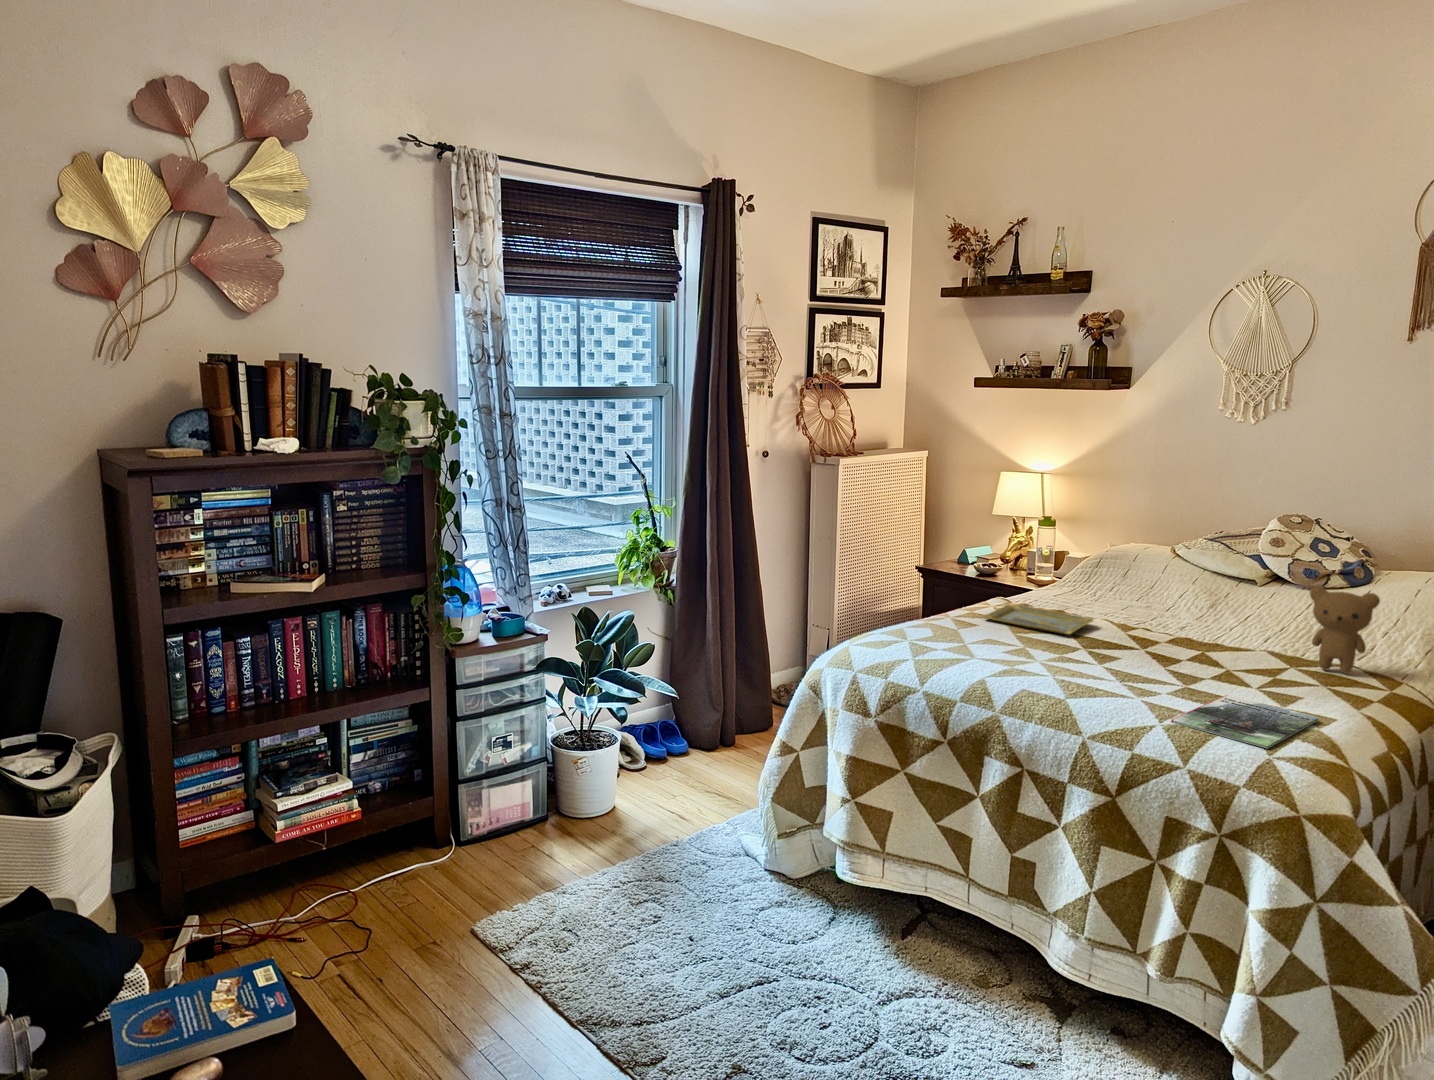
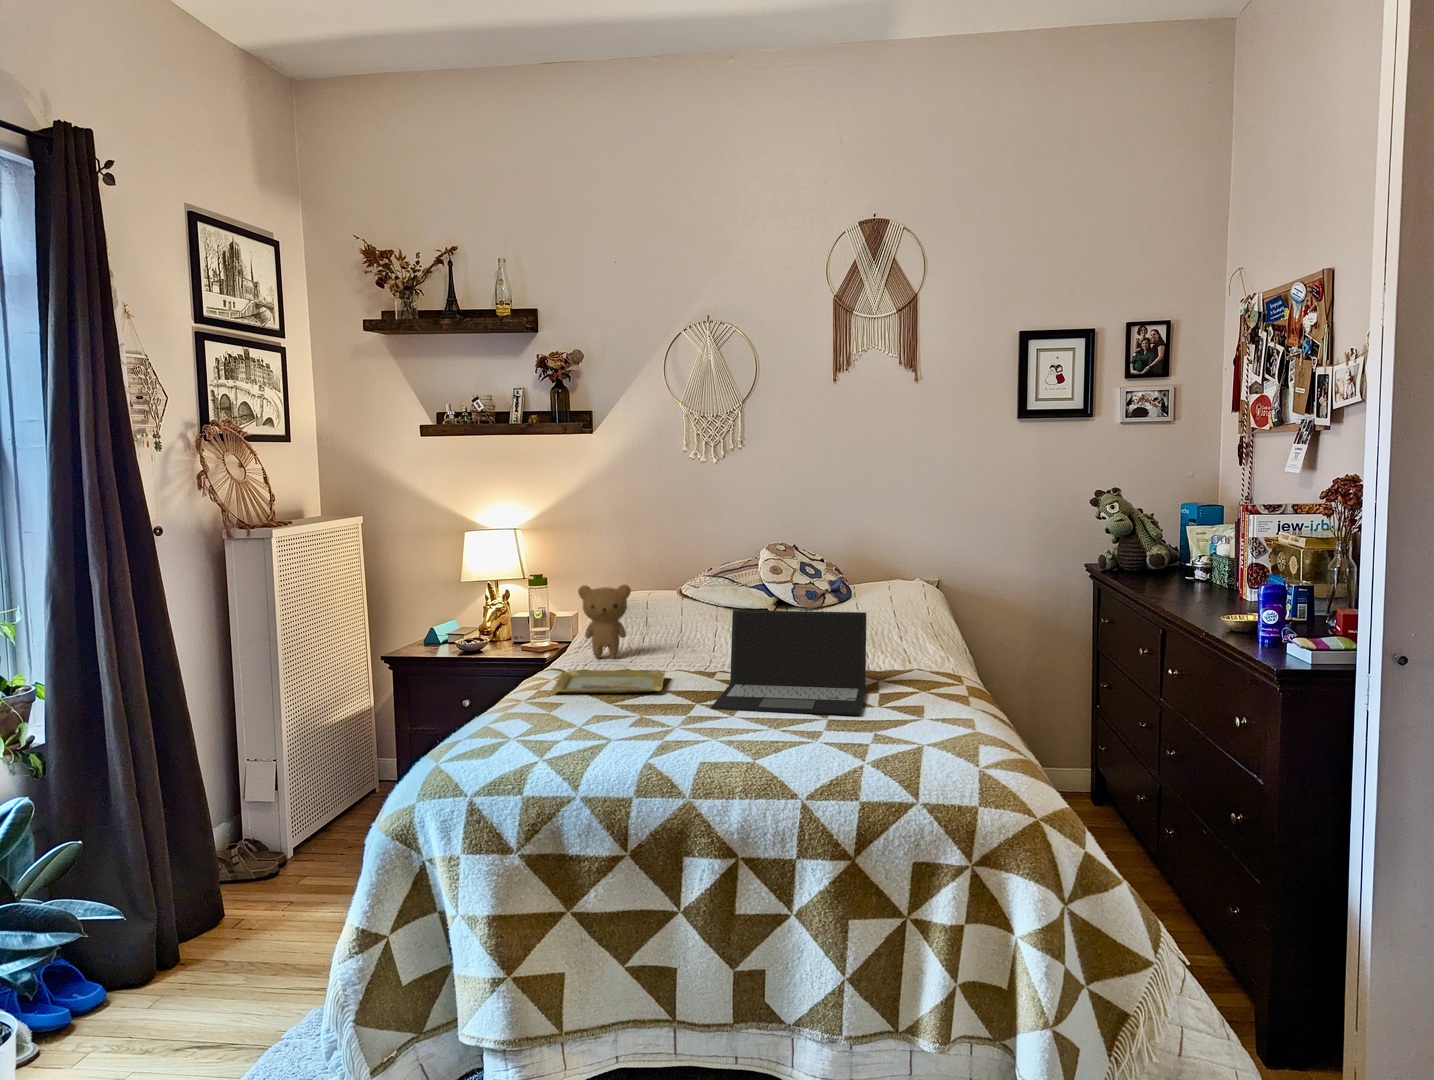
laptop: none [1095,575,1291,691] -> present [711,610,866,715]
teddy bear: present [1310,586,1380,674] -> present [578,585,631,658]
magazine: present [1171,695,1319,748] -> none [868,718,975,761]

